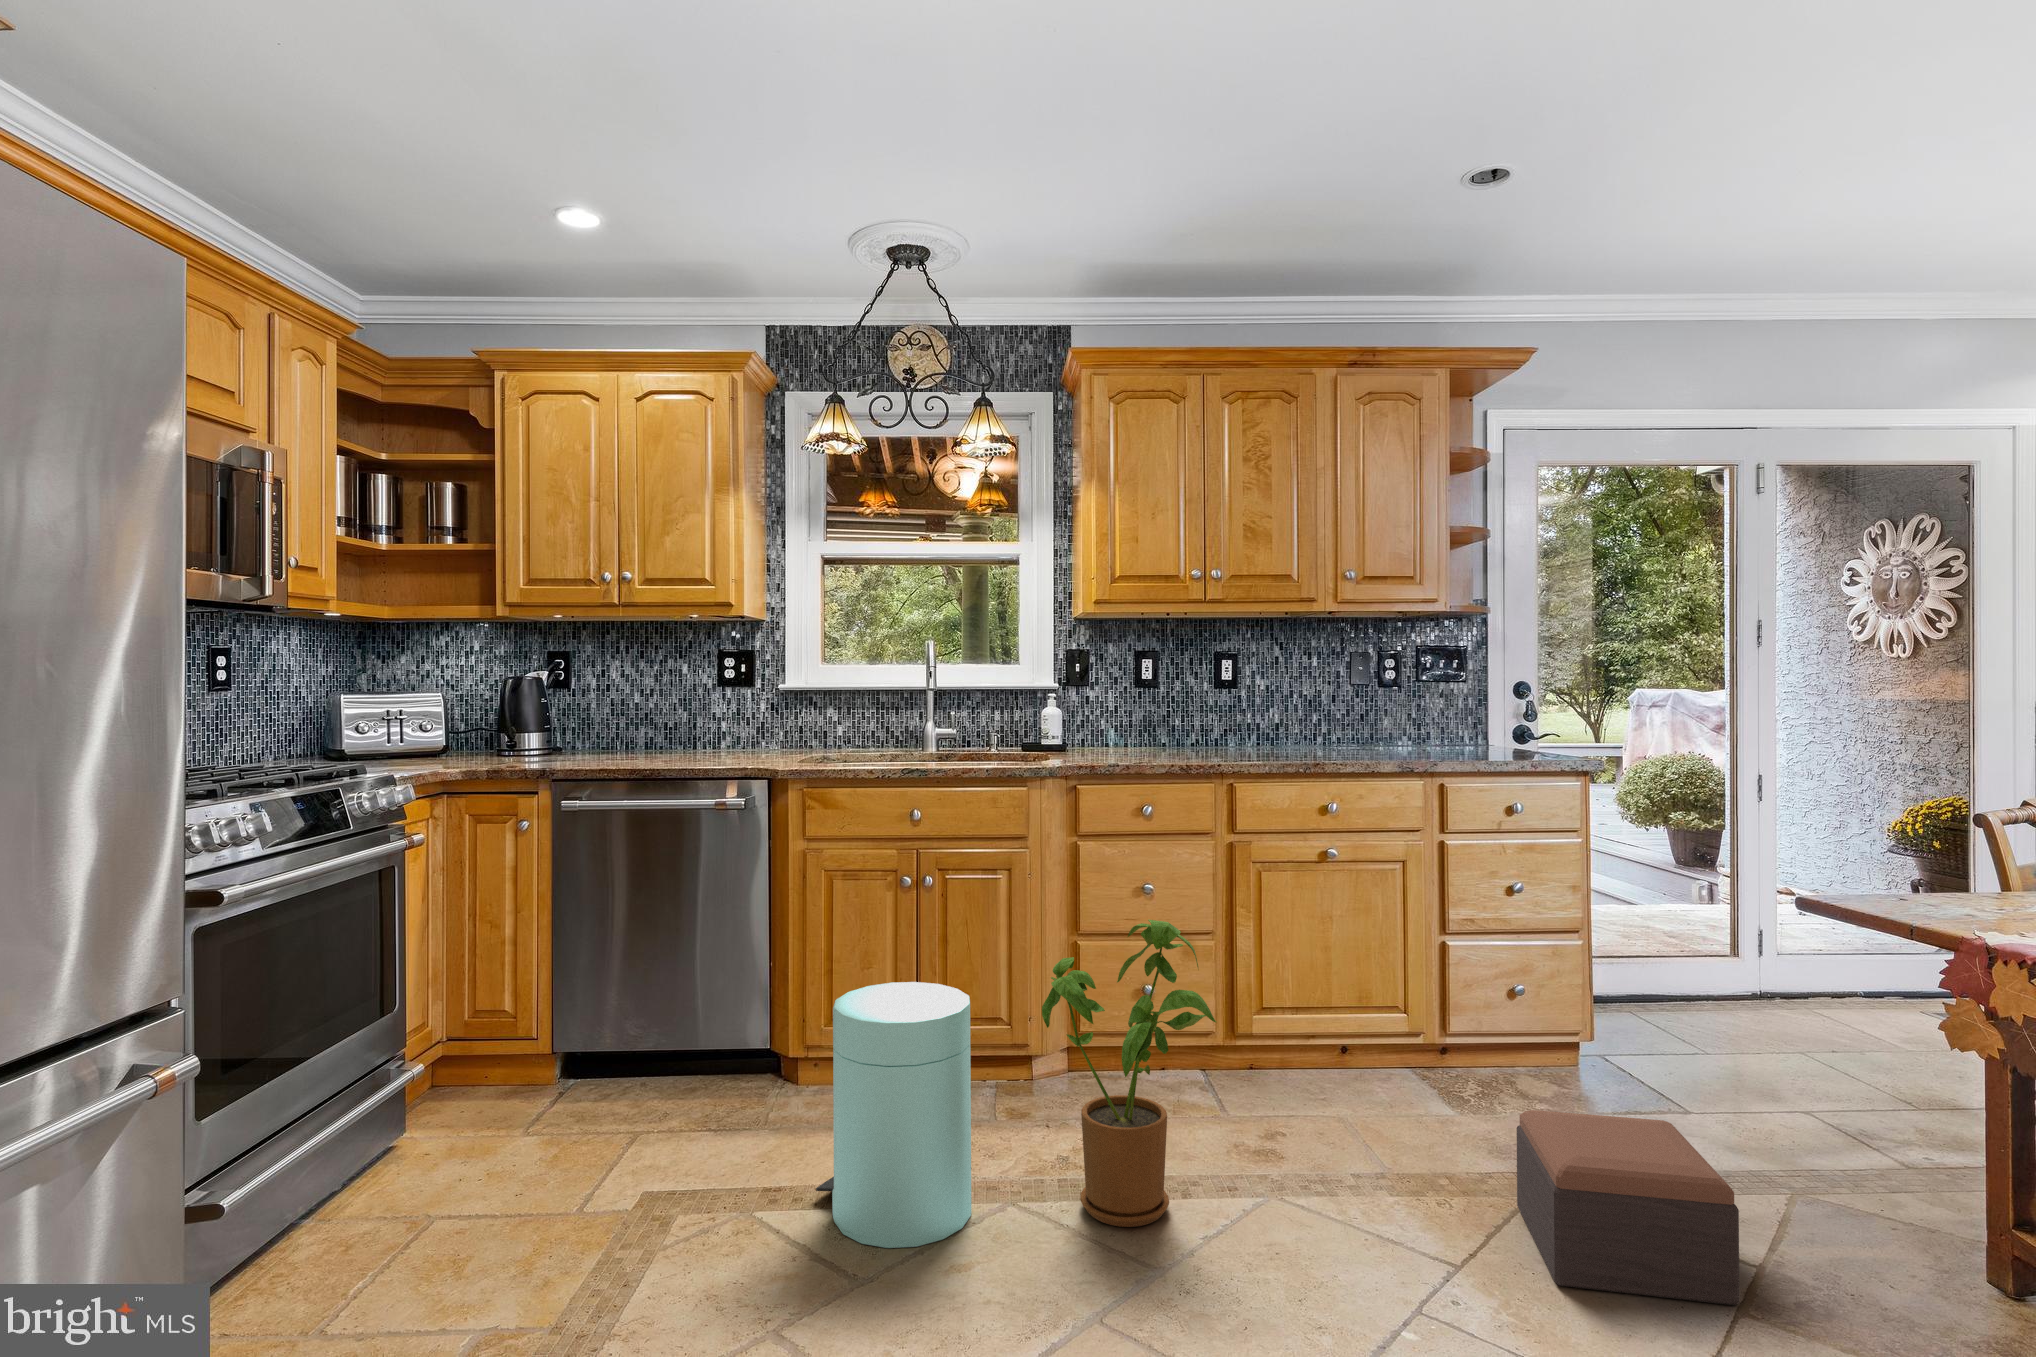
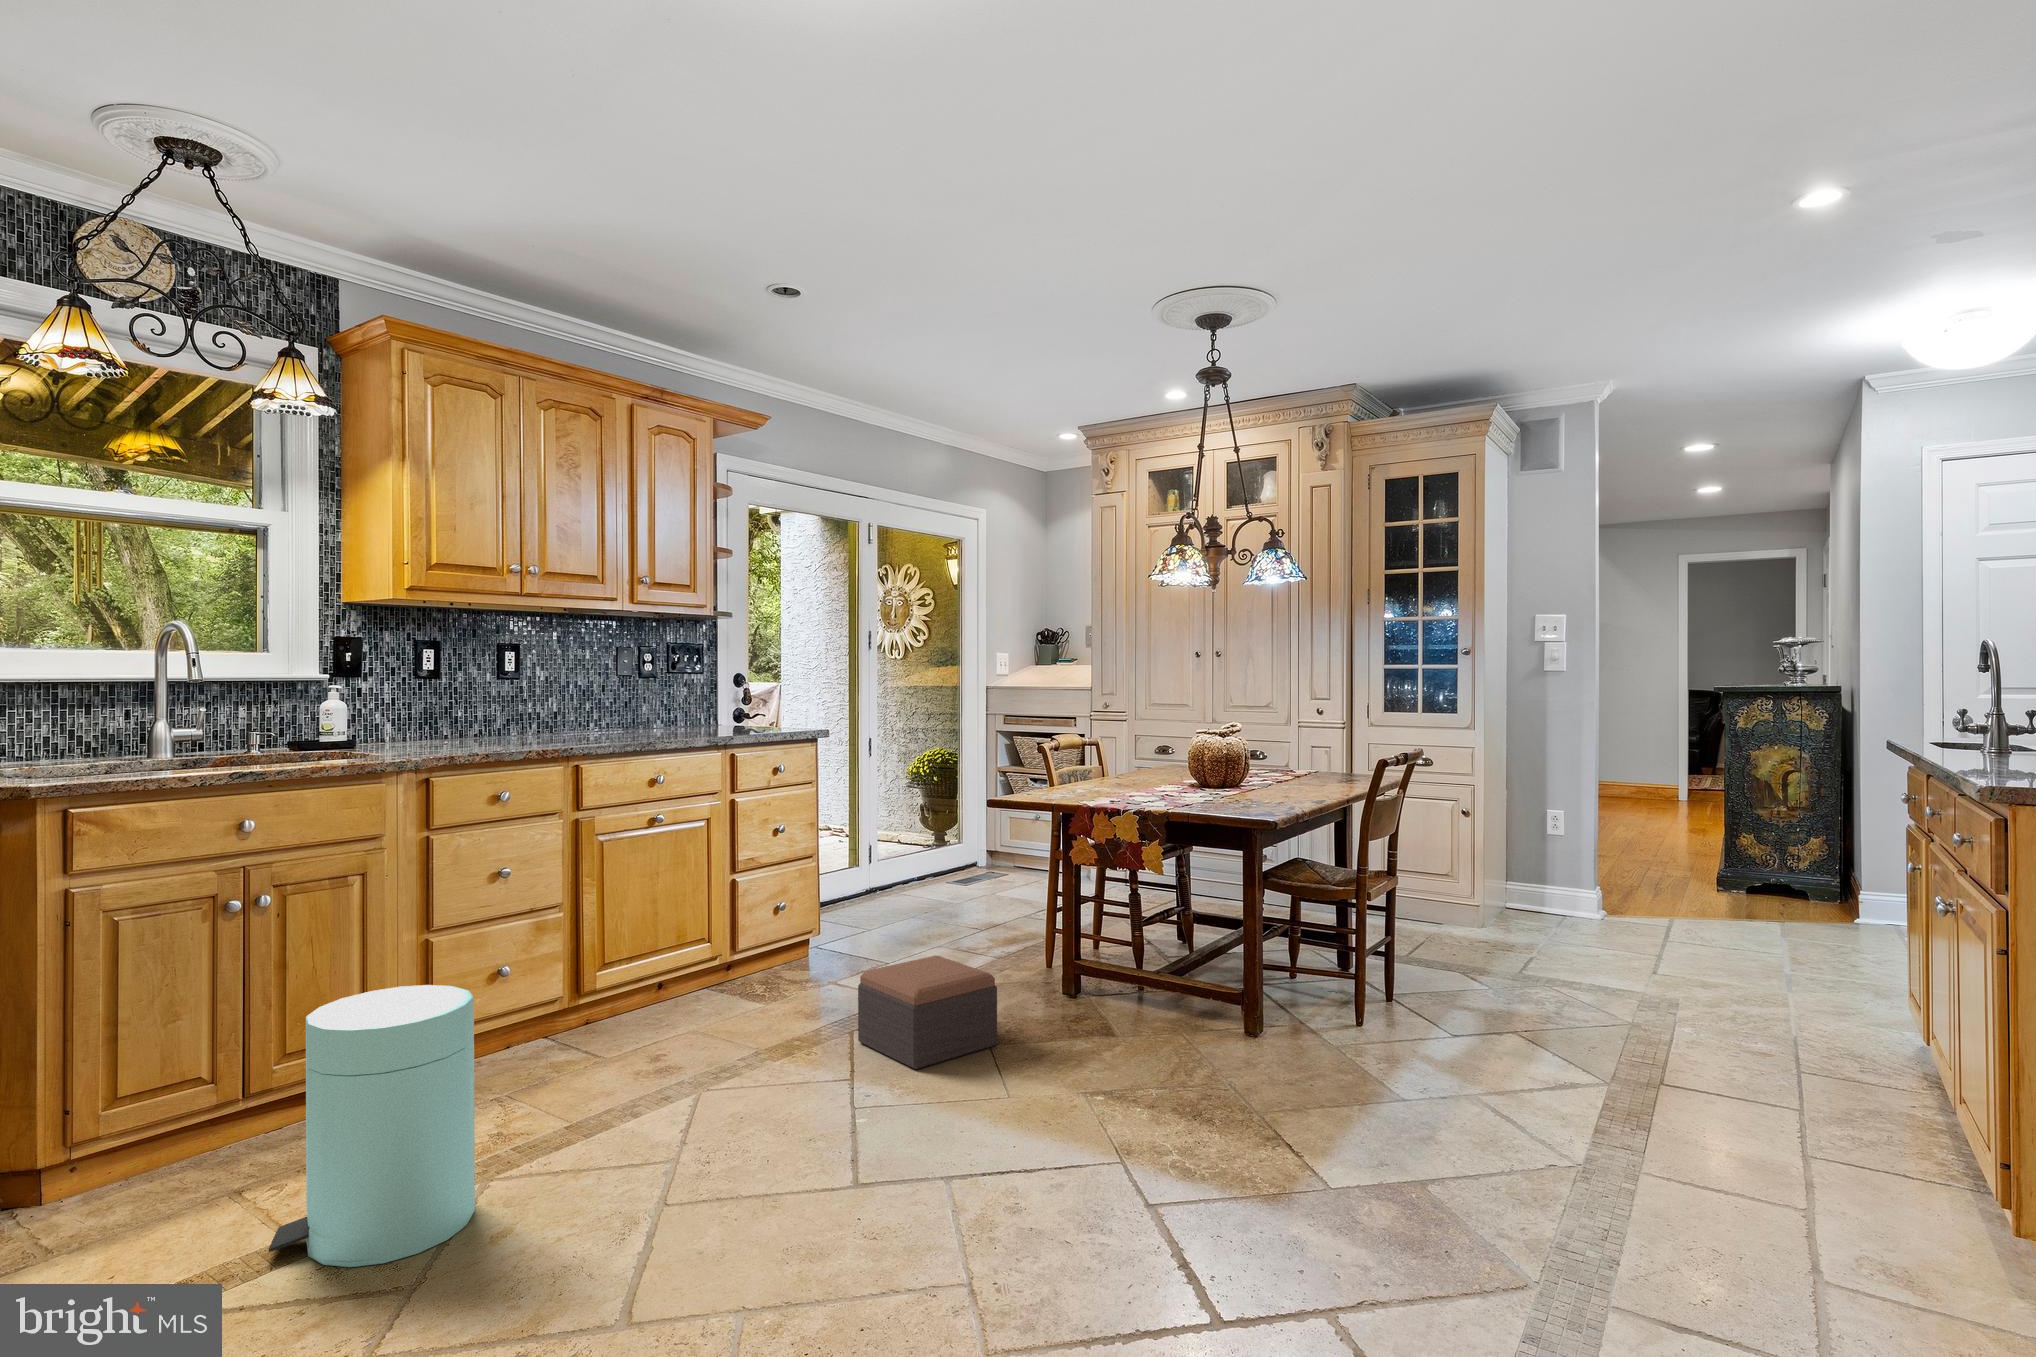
house plant: present [1042,920,1216,1227] -> none [523,881,701,1156]

